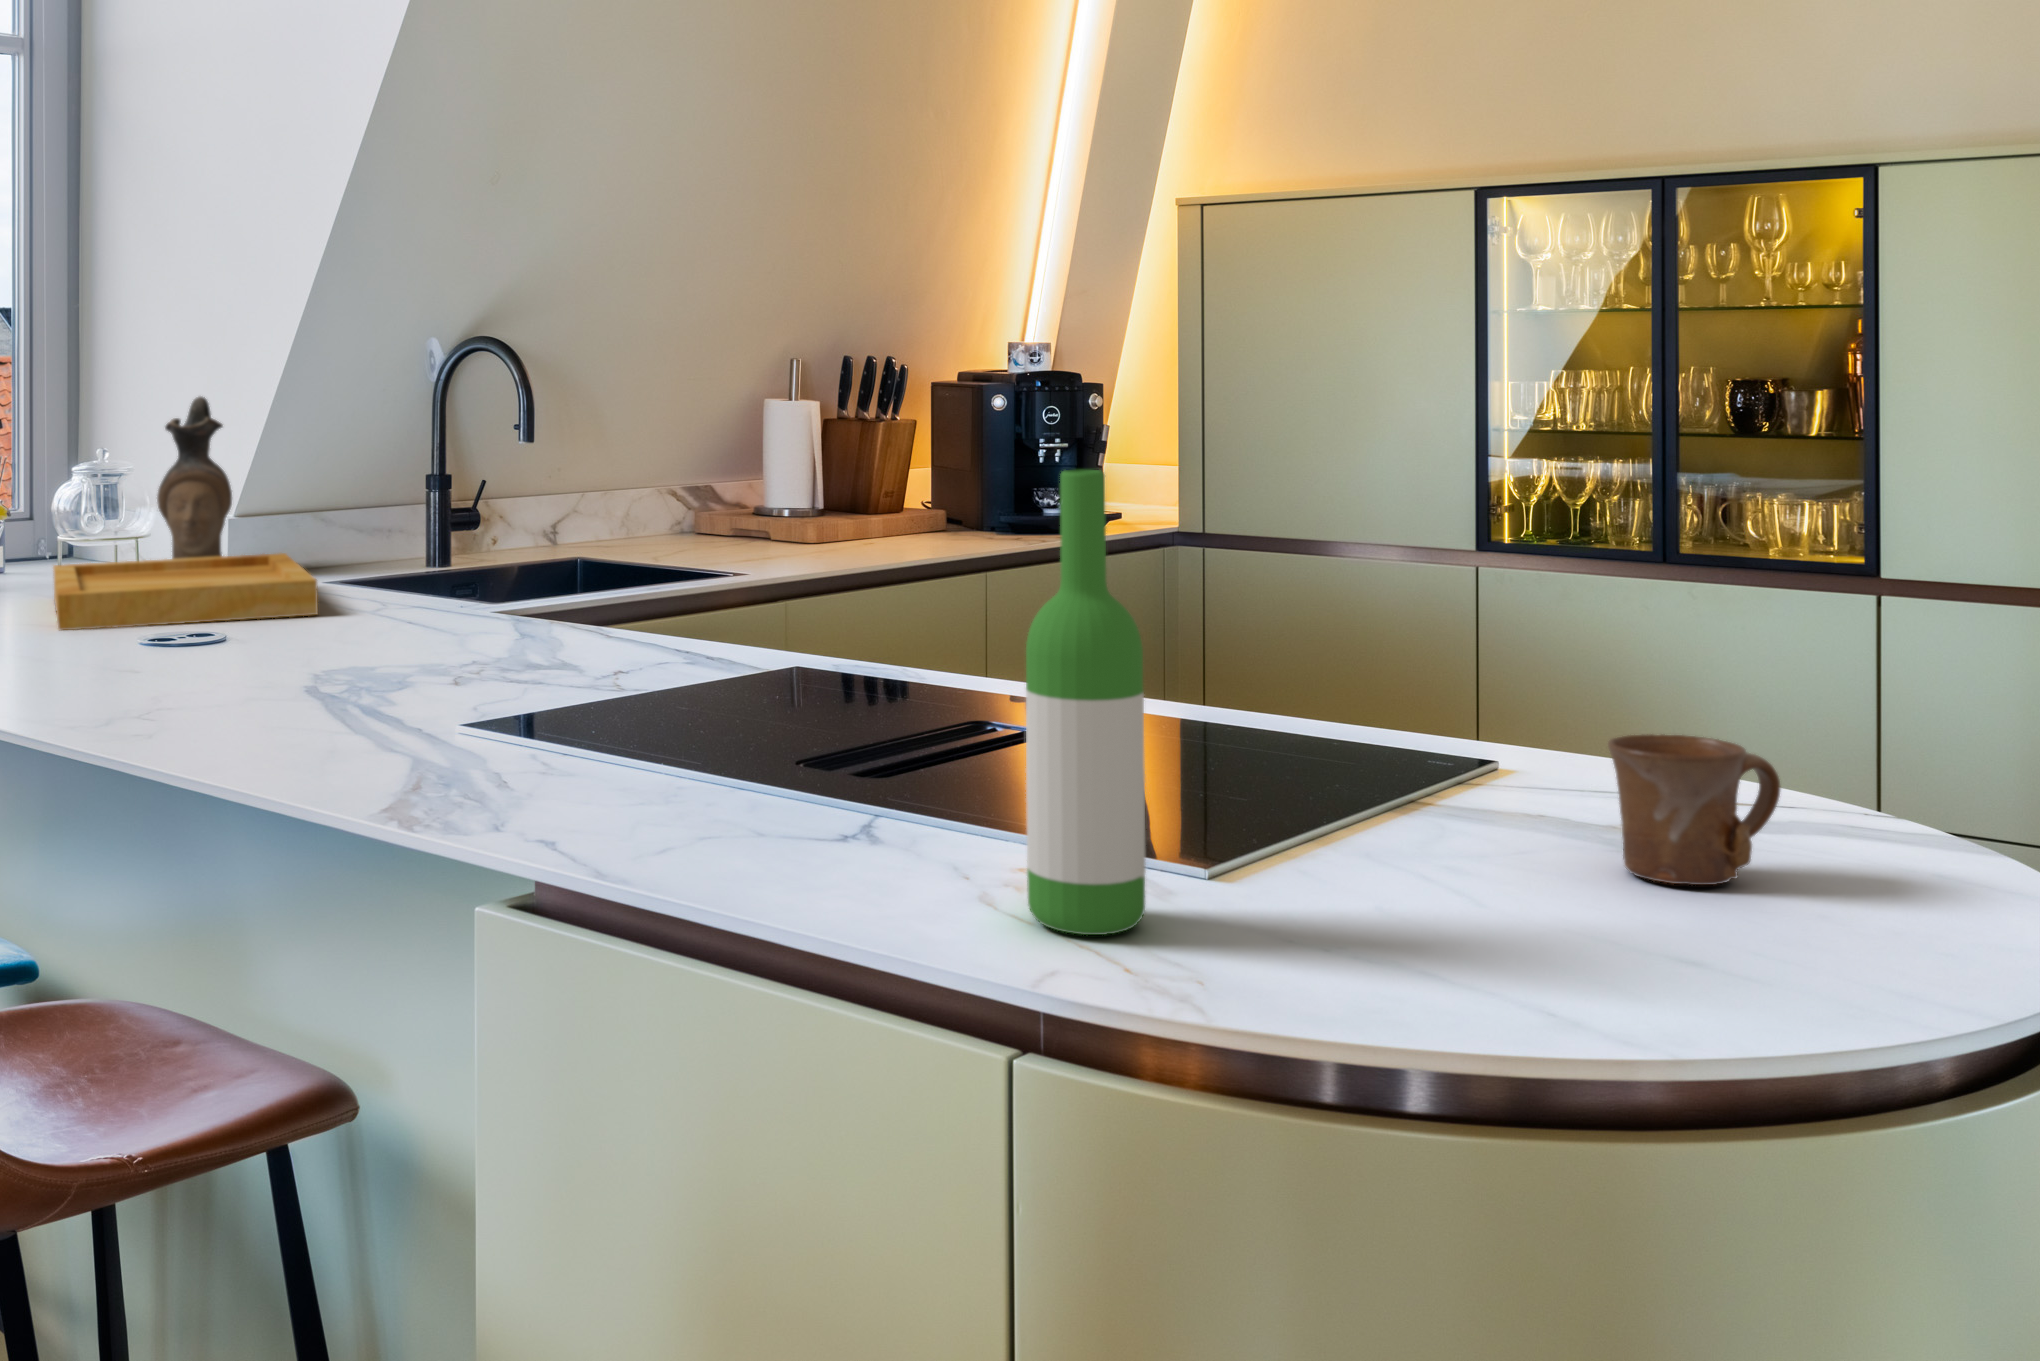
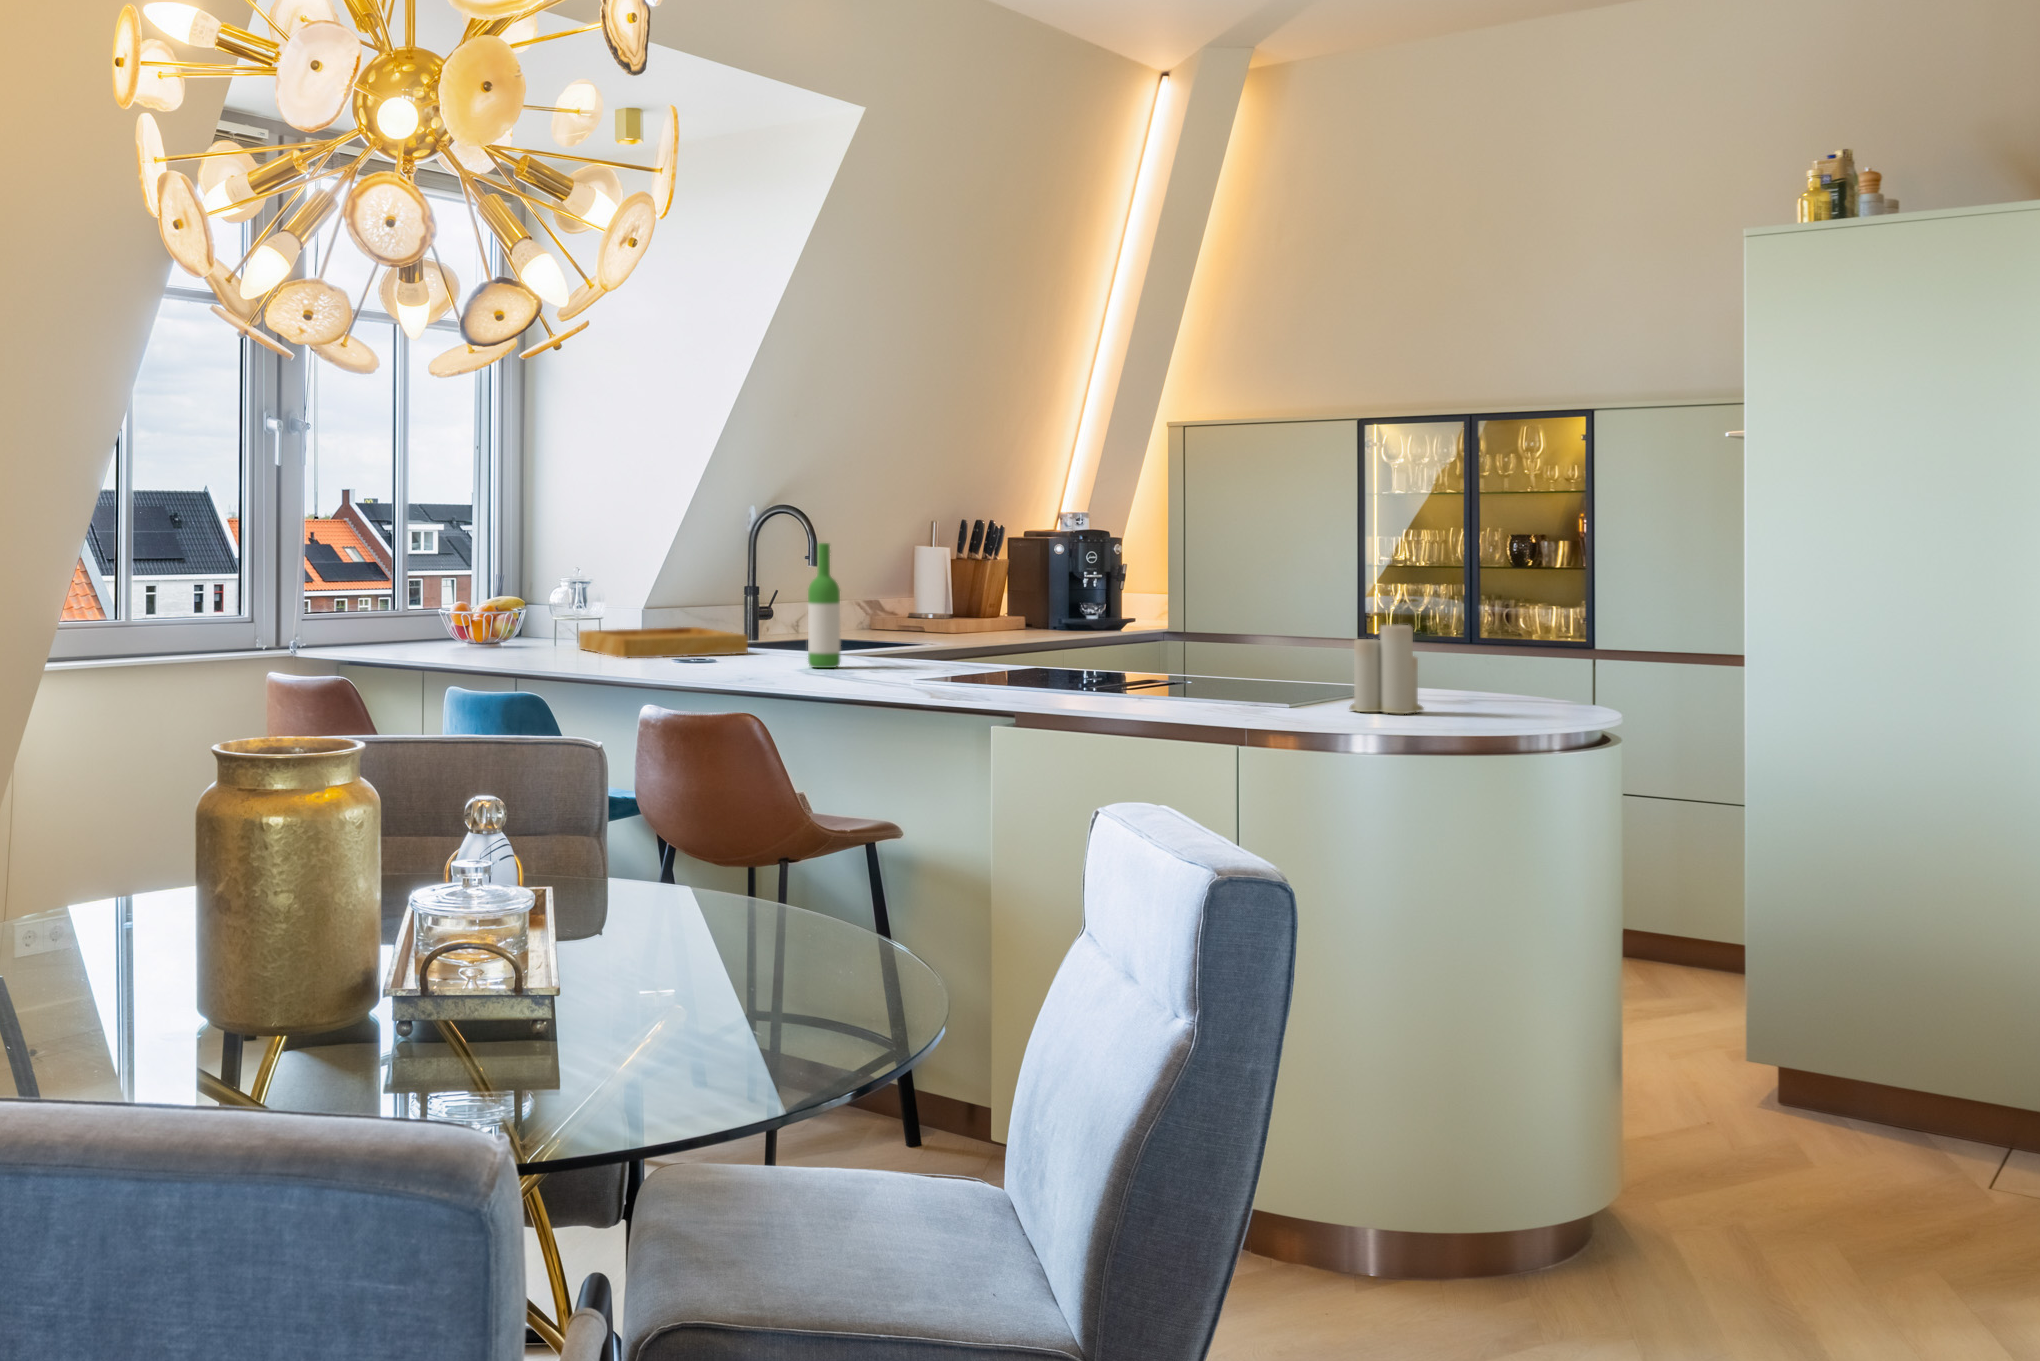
ceramic pitcher: present [157,397,232,559] -> none [611,539,653,643]
wine bottle: present [1026,470,1146,935] -> present [808,543,841,668]
candle: none [1360,660,1571,950] -> present [1350,624,1424,714]
mug: present [1608,734,1781,885] -> none [1437,655,1502,705]

